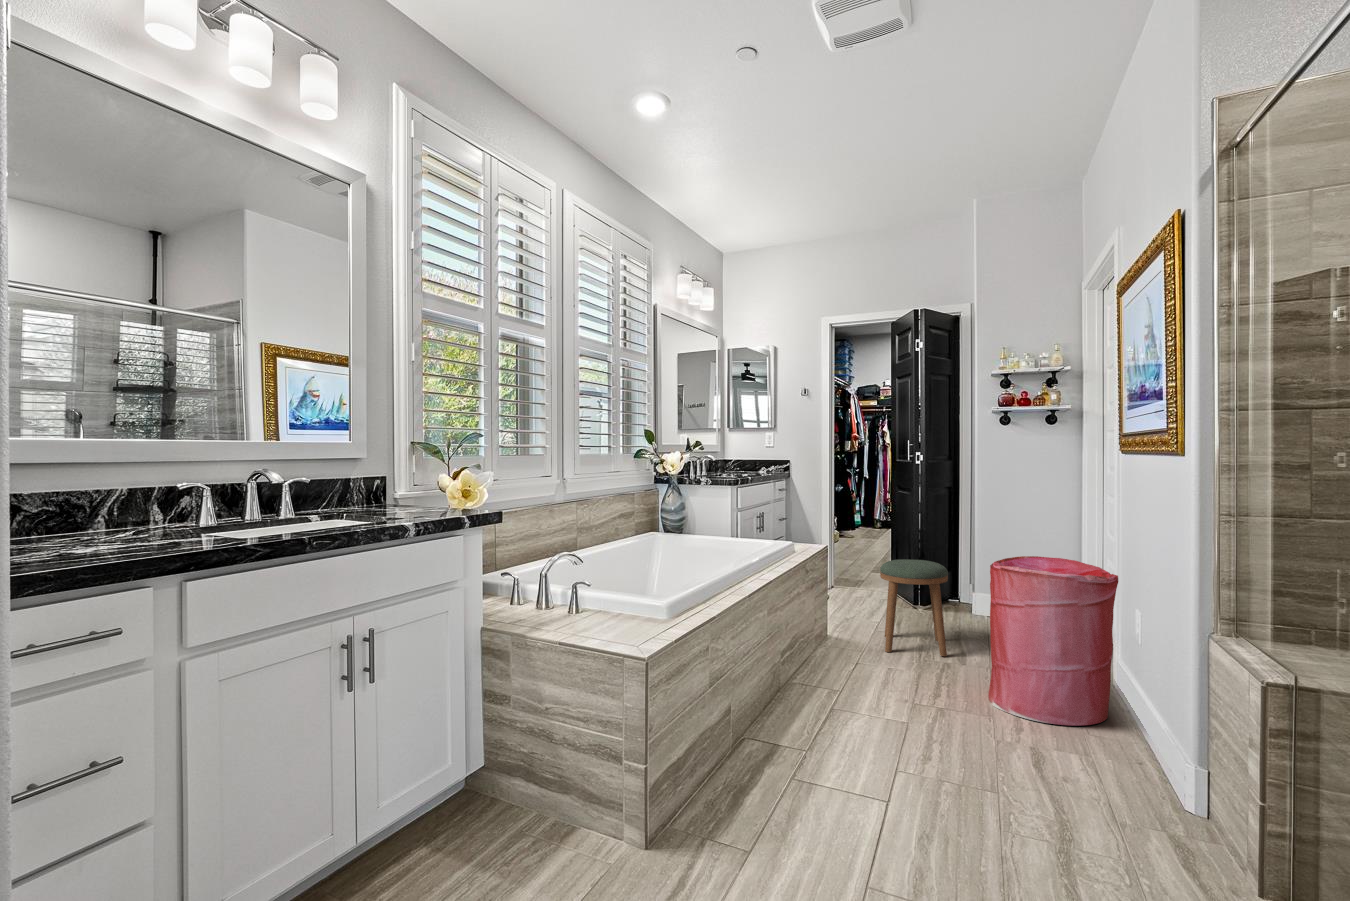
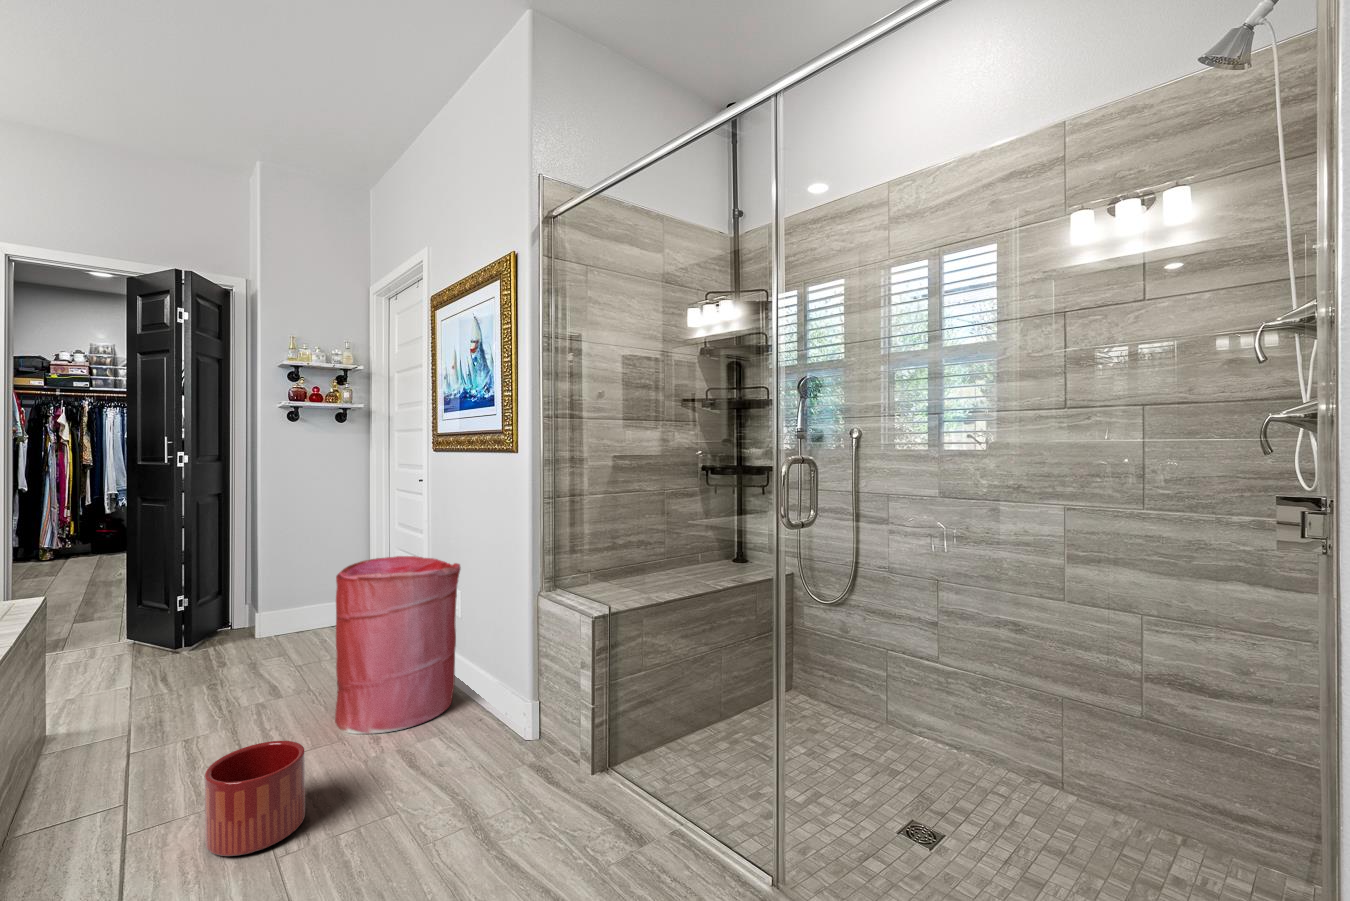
stool: present [880,559,948,656] -> none [150,587,258,722]
planter: none [863,672,927,747] -> present [205,741,305,856]

